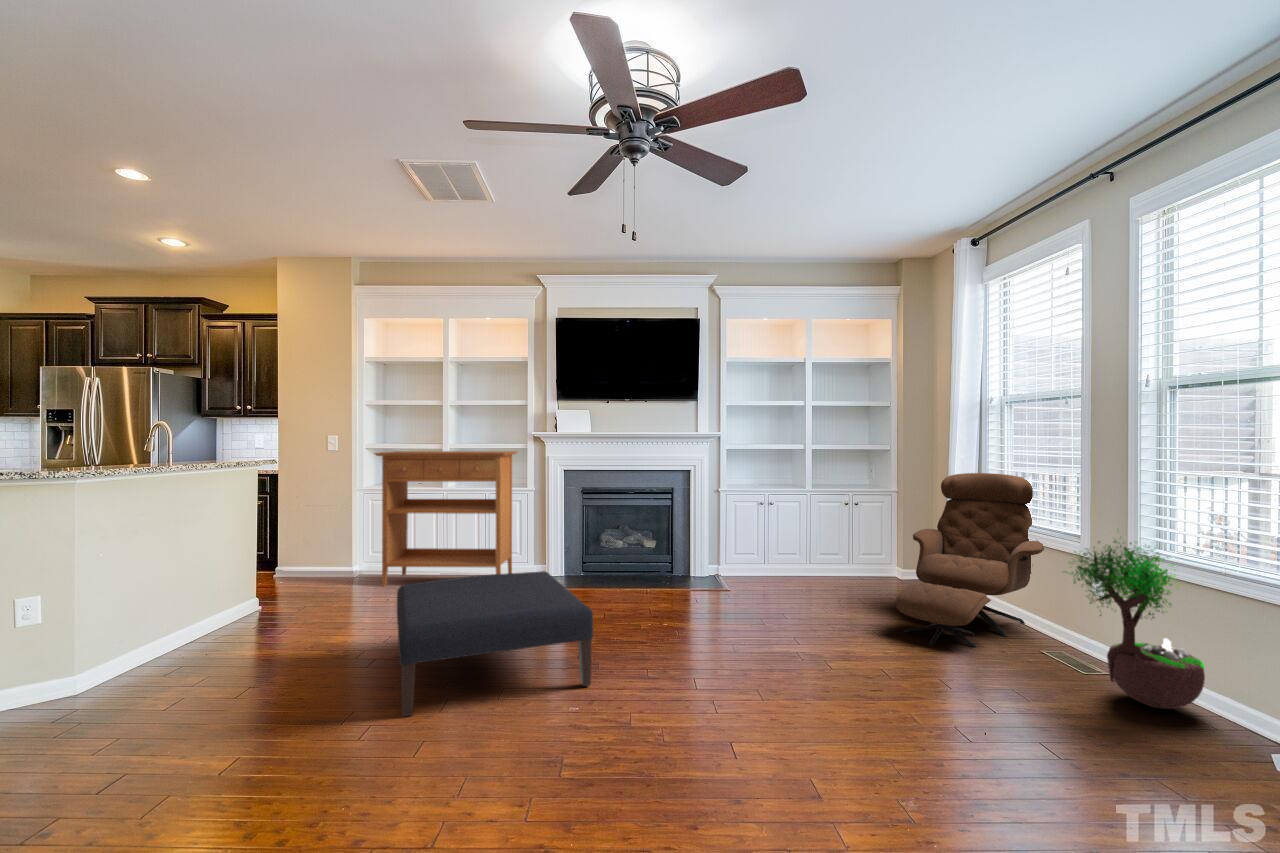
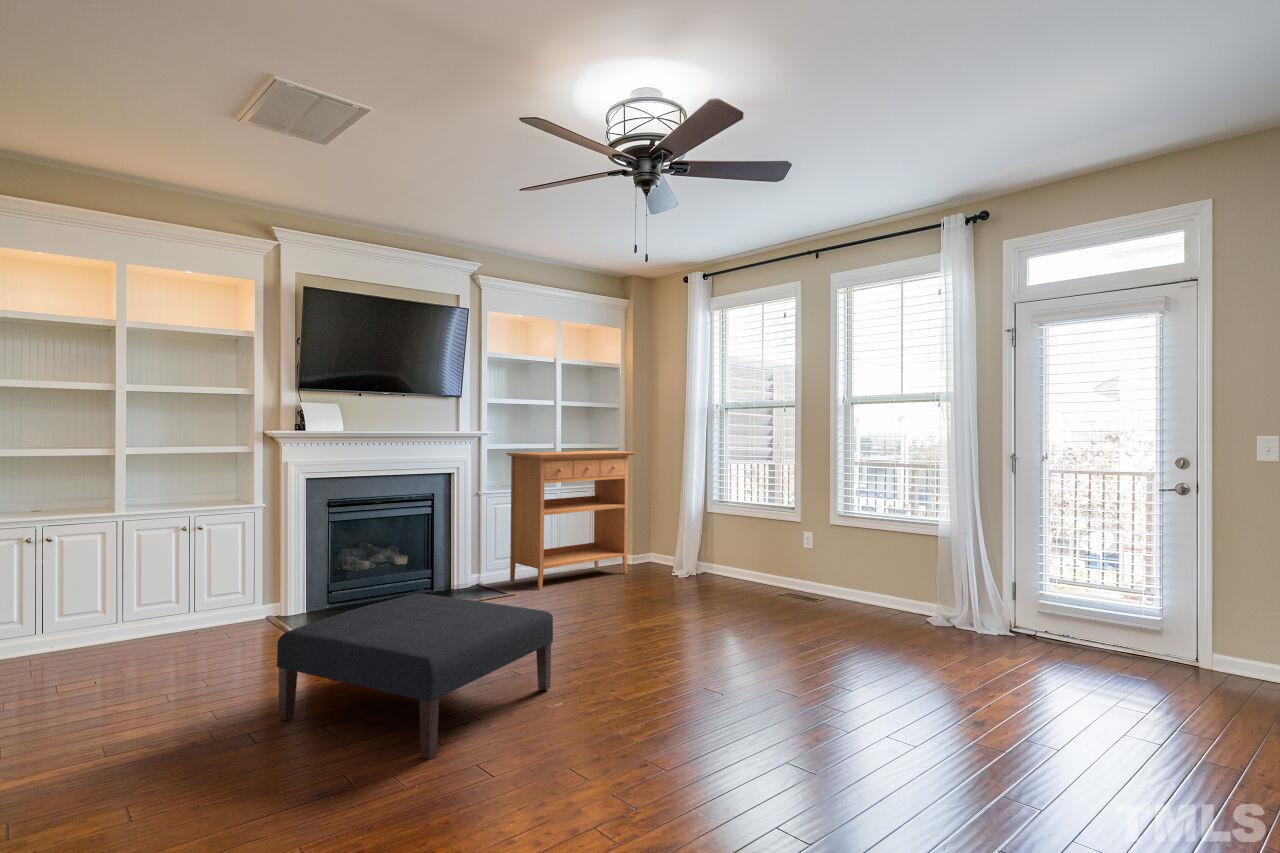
console table: present [374,451,517,587] -> present [506,451,636,590]
lounge chair: present [896,473,1044,648] -> none [674,467,769,606]
potted tree: present [1063,537,1205,709] -> none [823,501,894,613]

